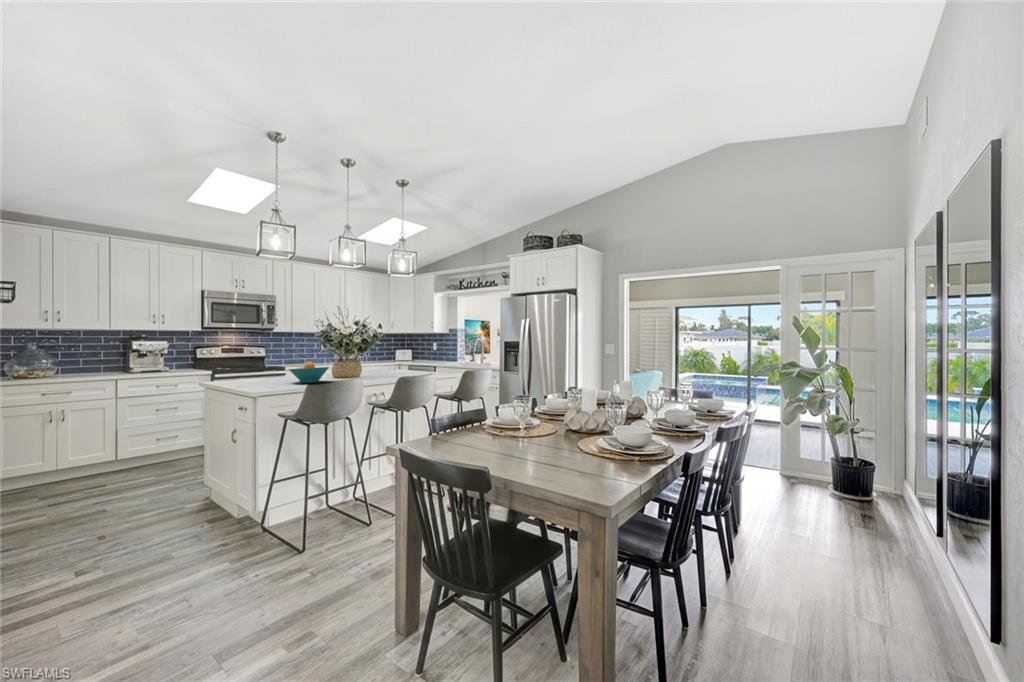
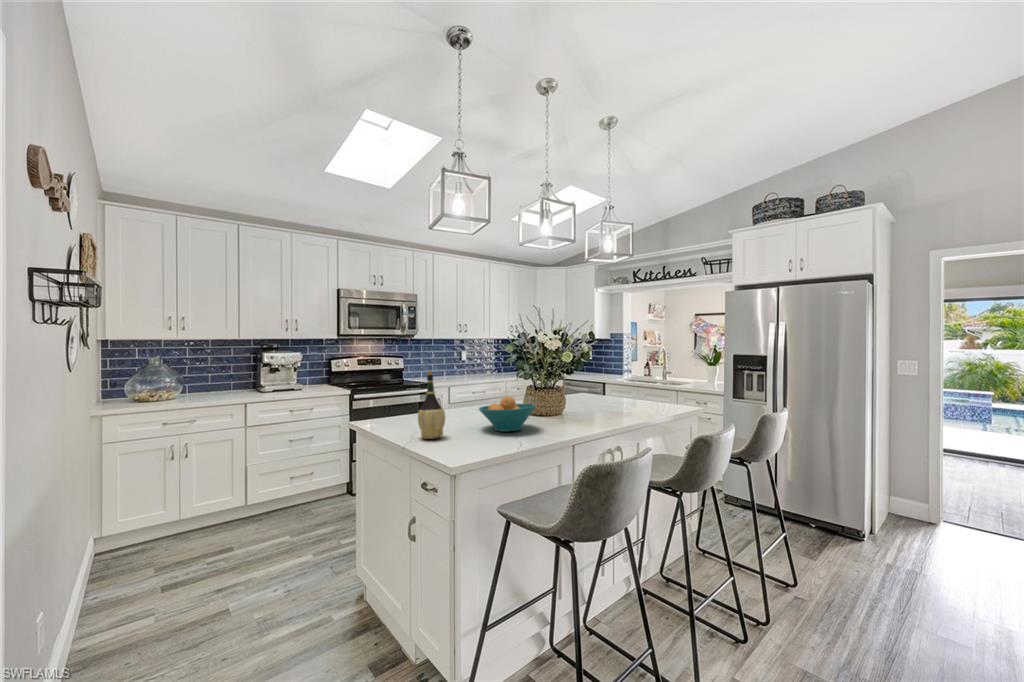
wine bottle: none [243,344,263,386] -> present [418,371,445,439]

